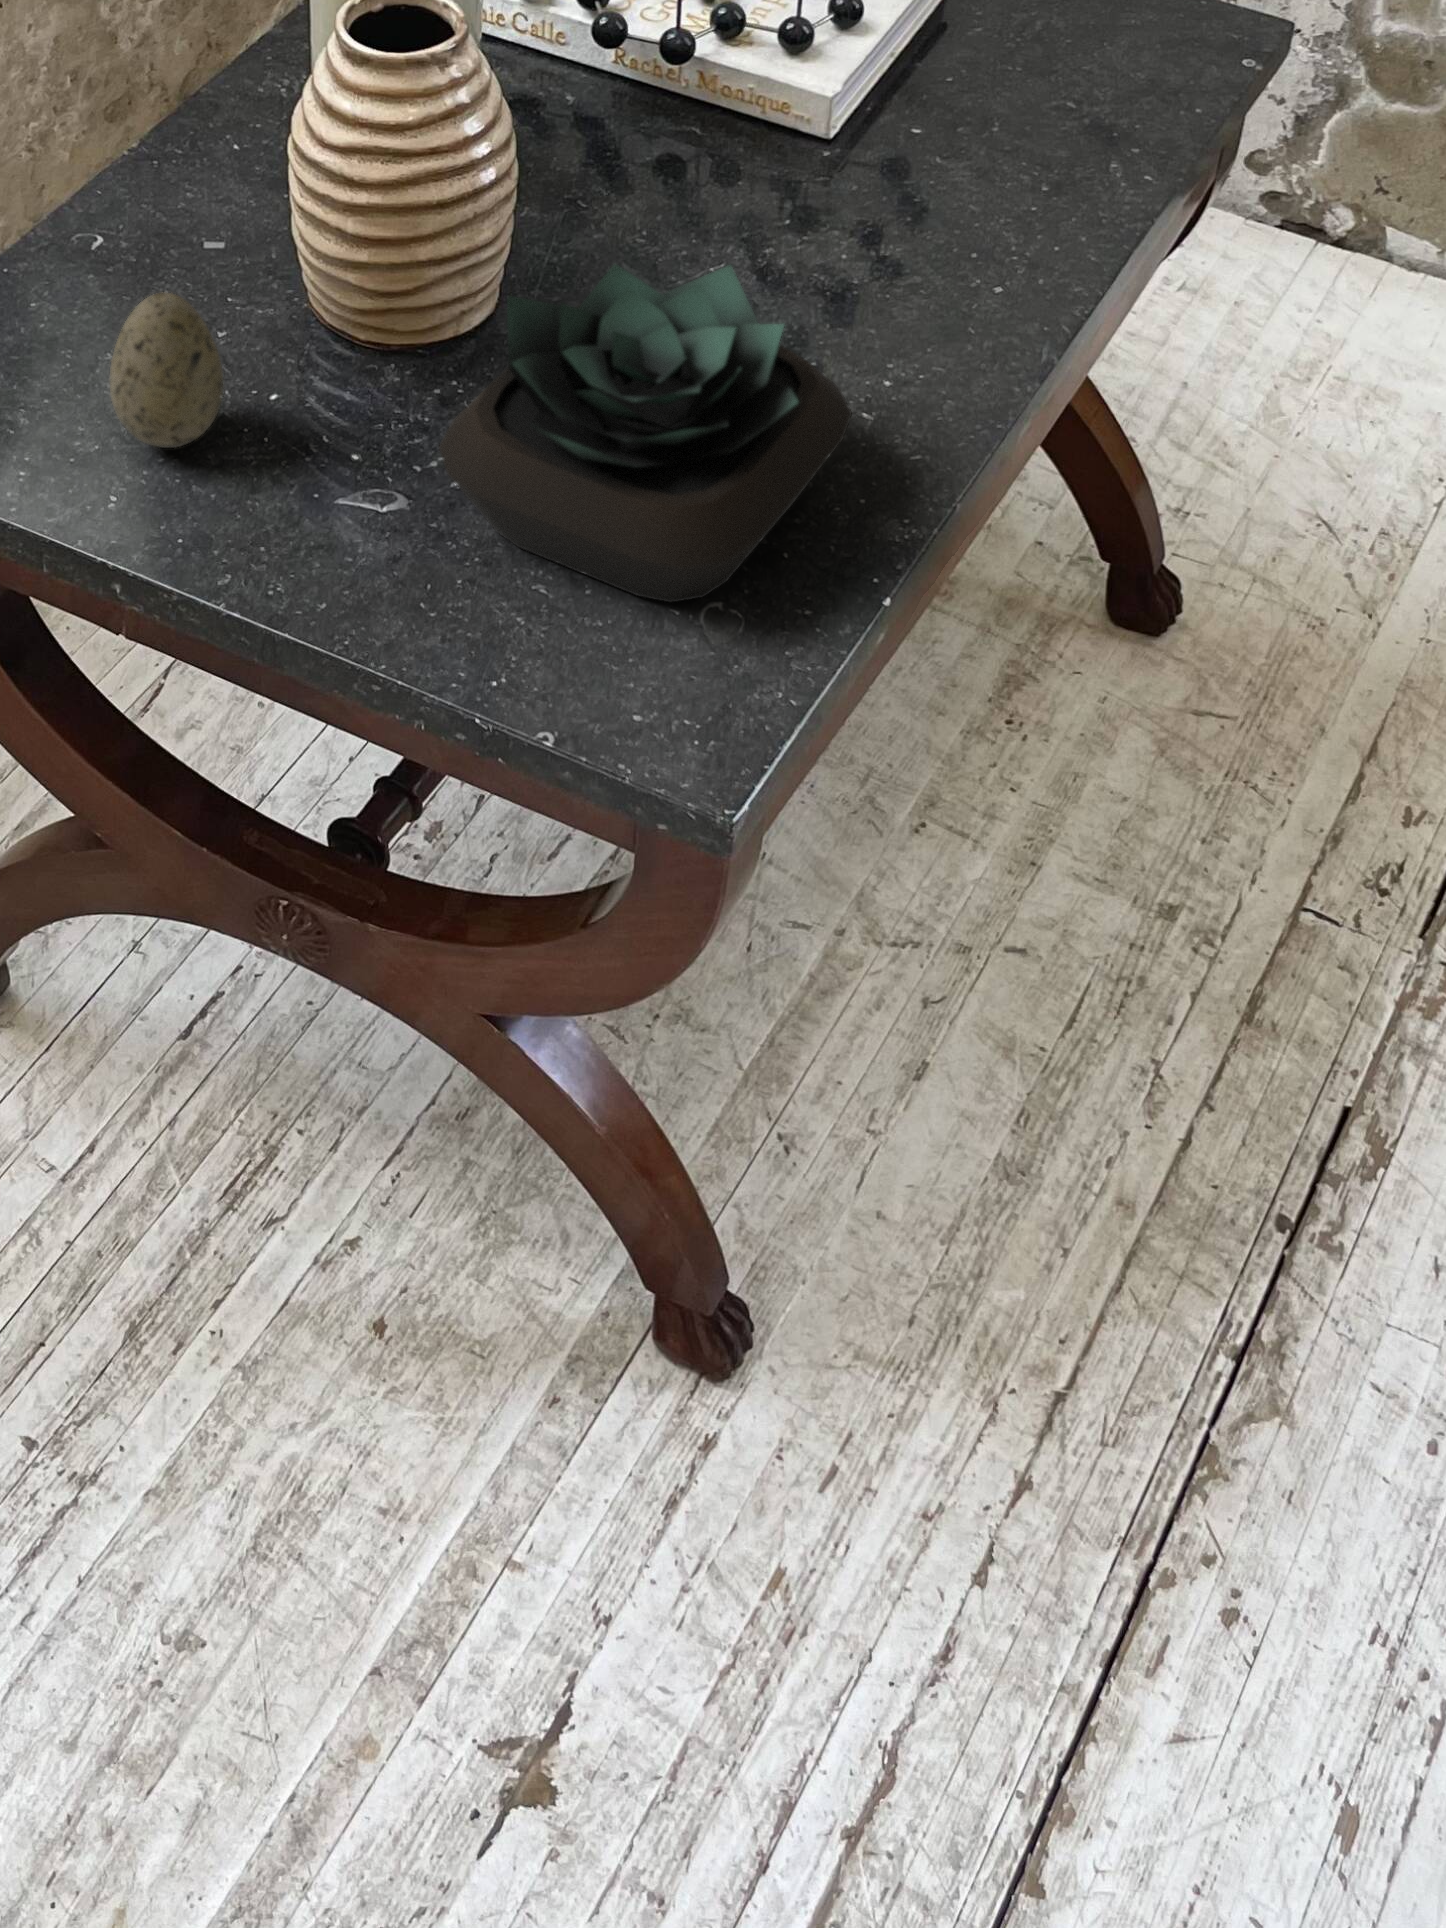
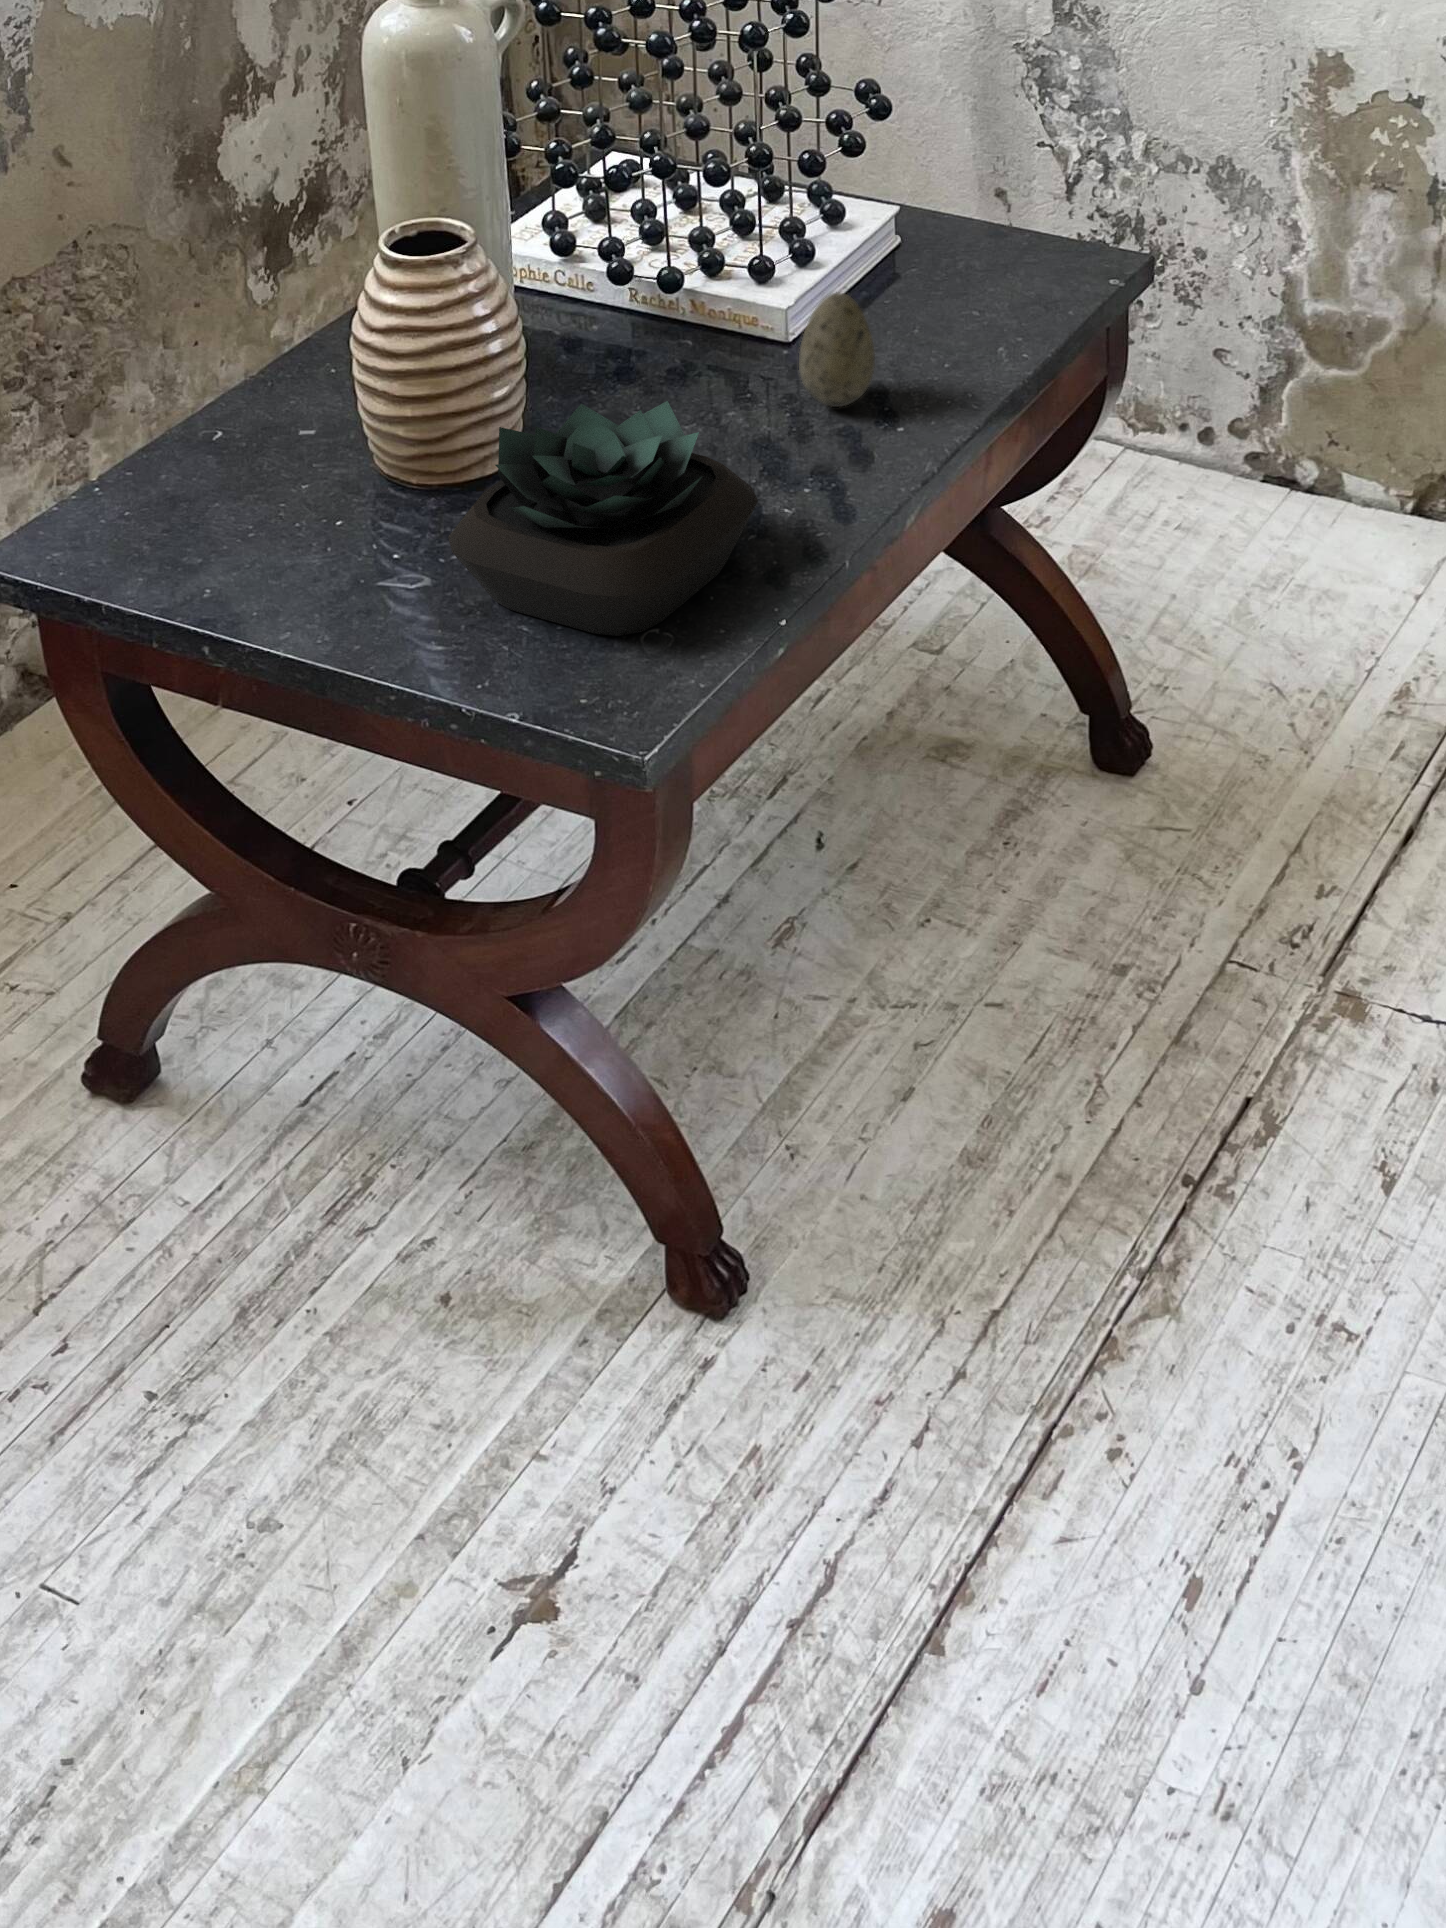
decorative egg: present [109,293,223,448] -> present [799,292,875,407]

